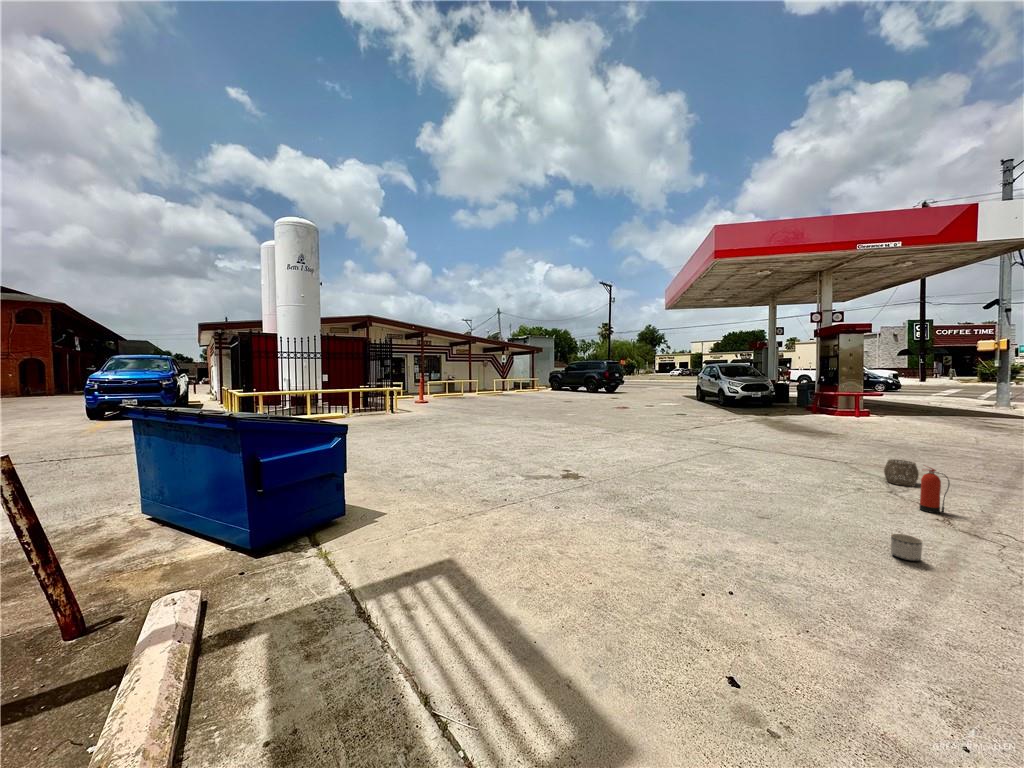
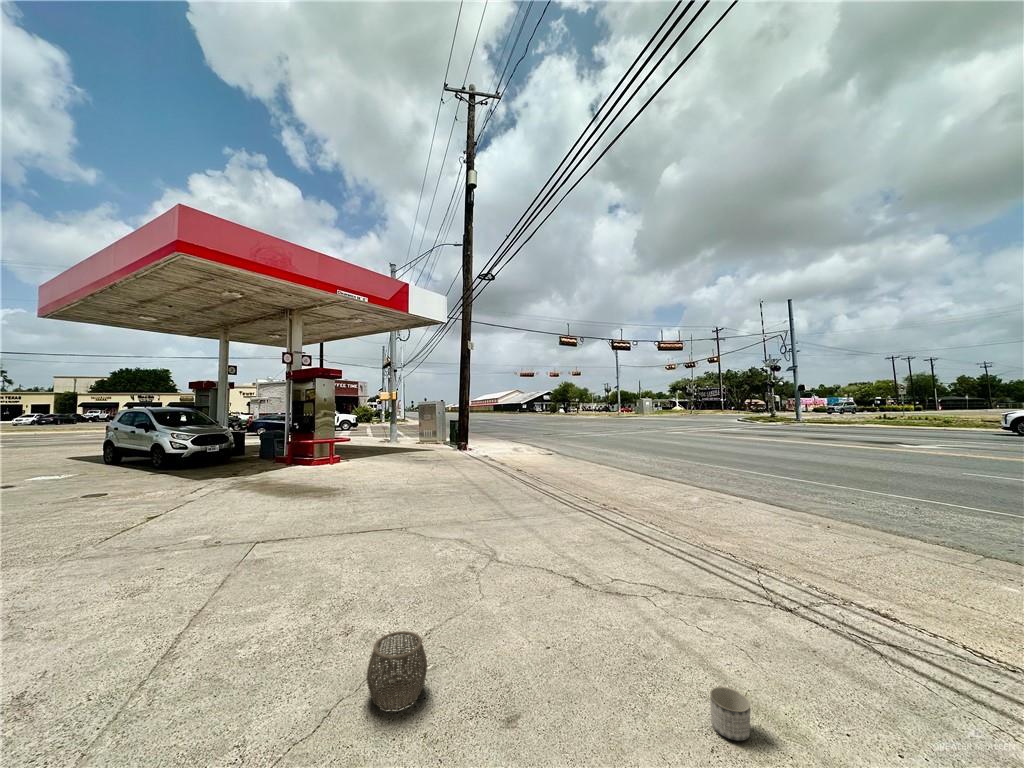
woven basket: present [884,459,919,486] -> present [367,631,427,710]
fire extinguisher: present [919,465,950,513] -> none [561,540,582,598]

